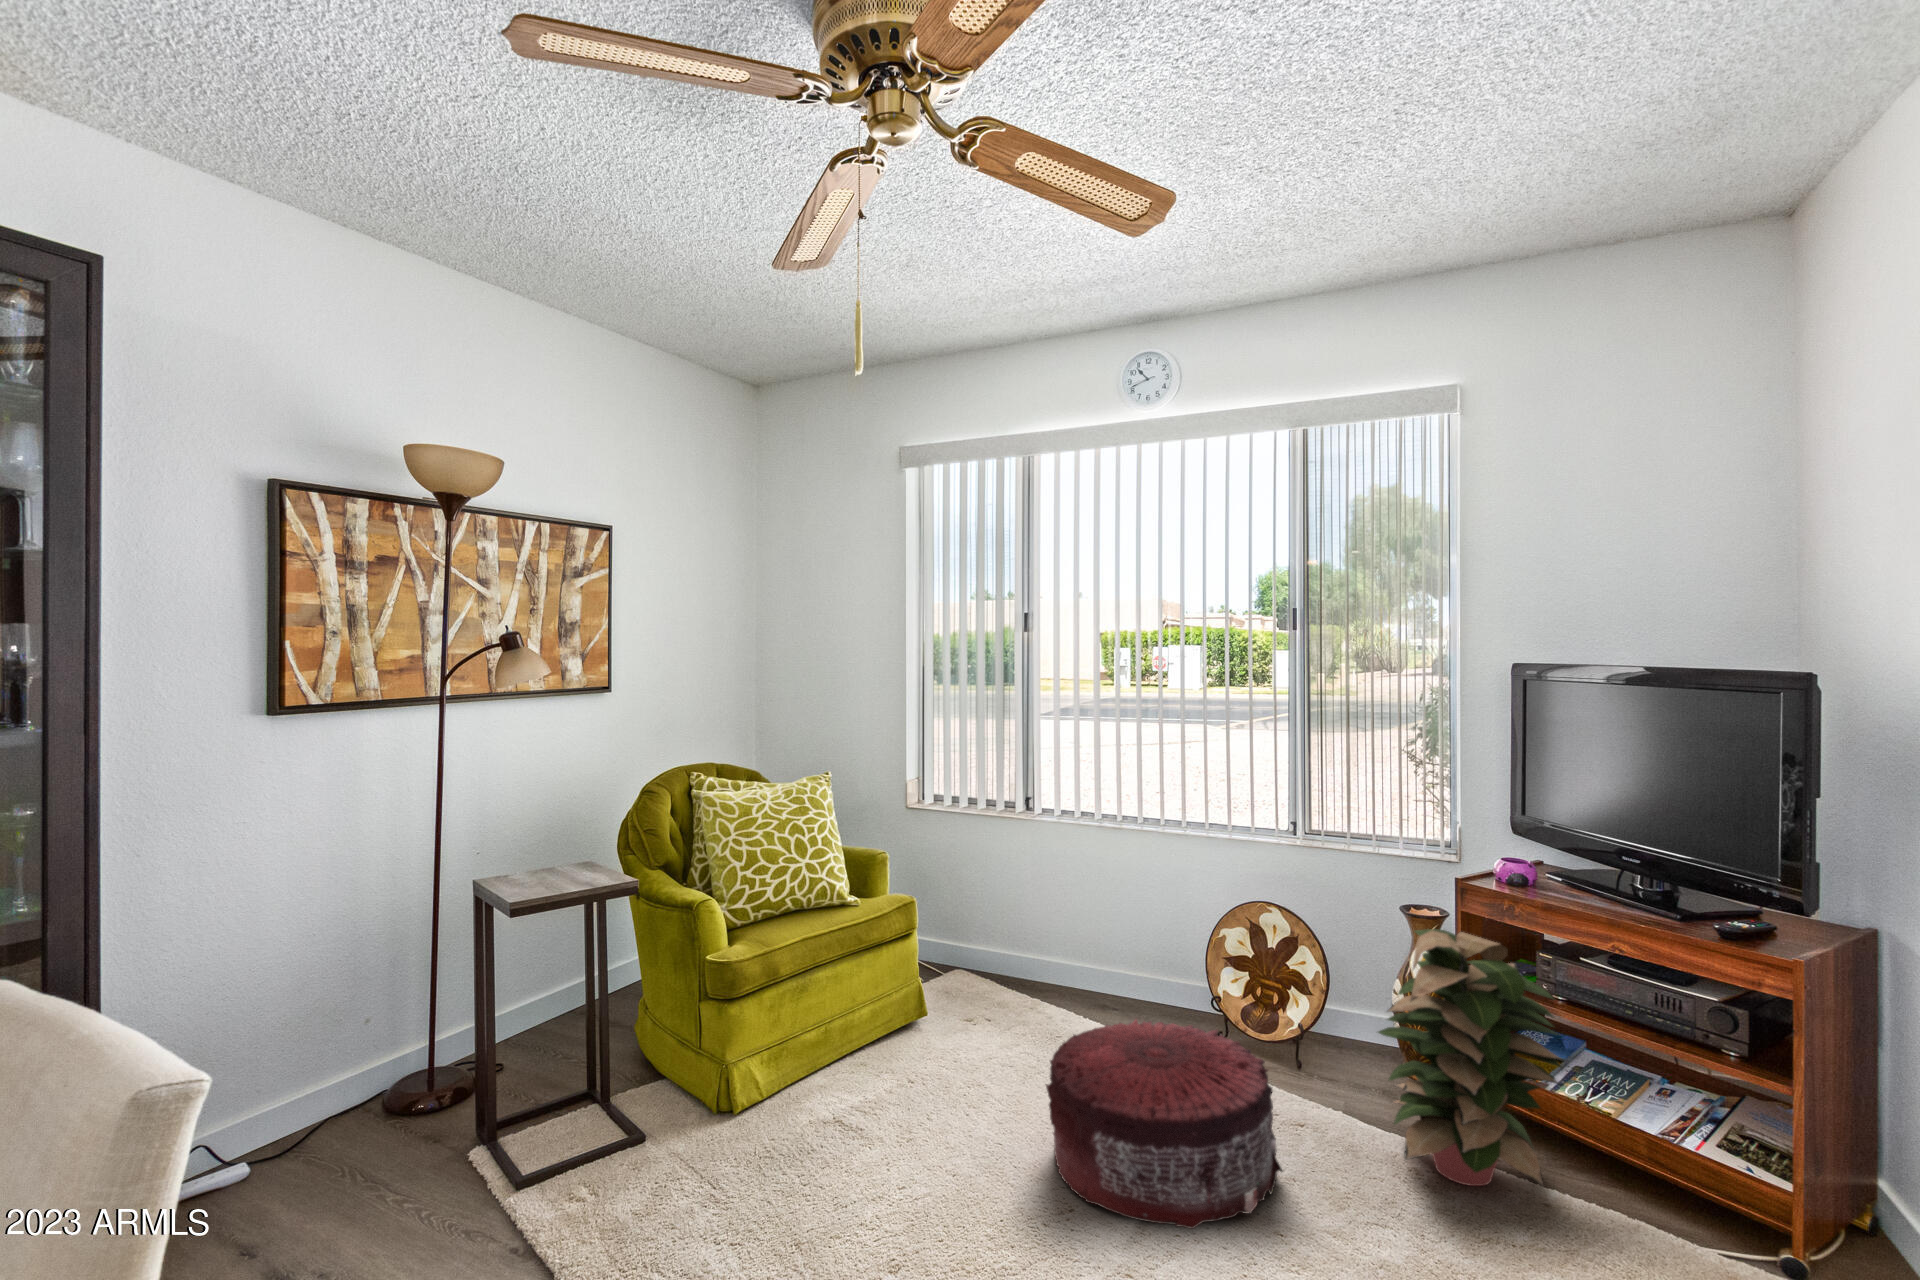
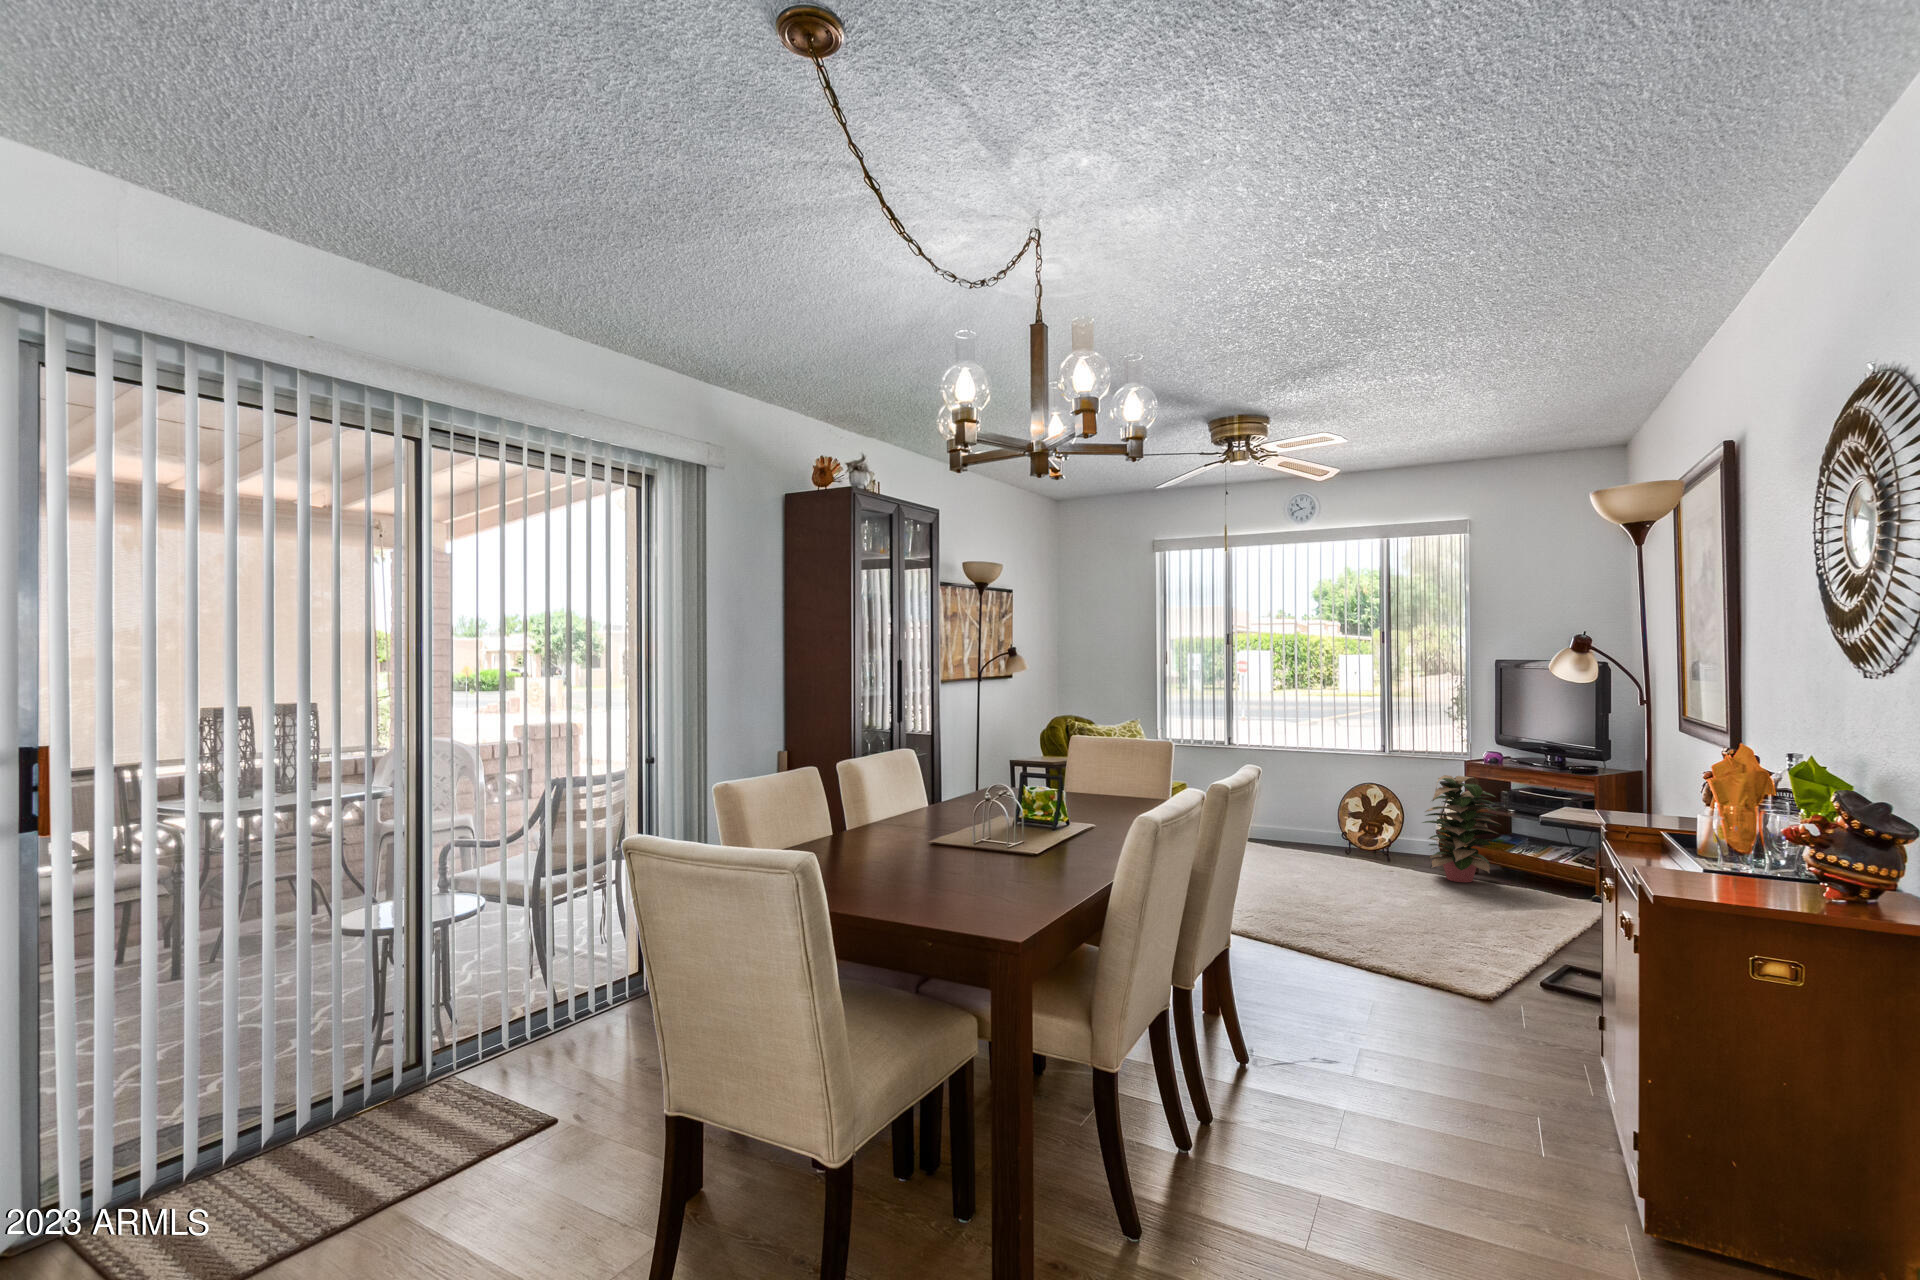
pouf: present [1046,1020,1282,1229] -> none [1266,822,1376,884]

